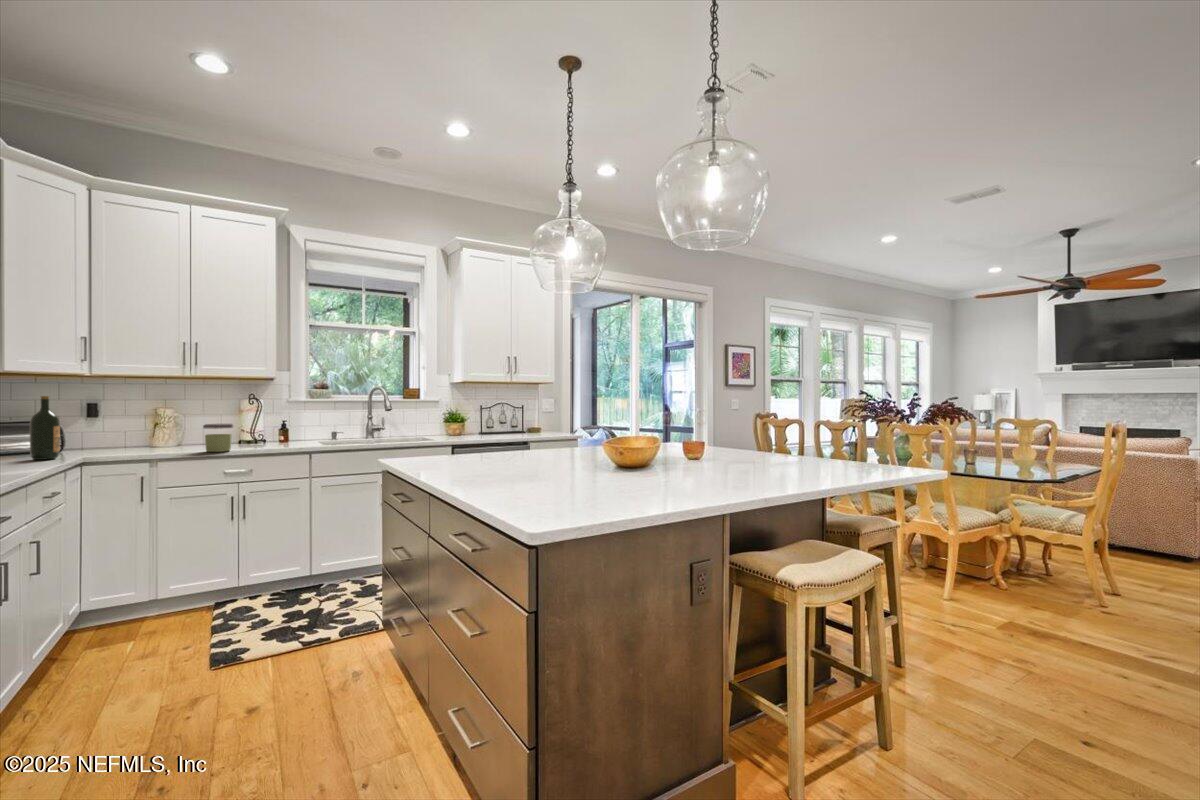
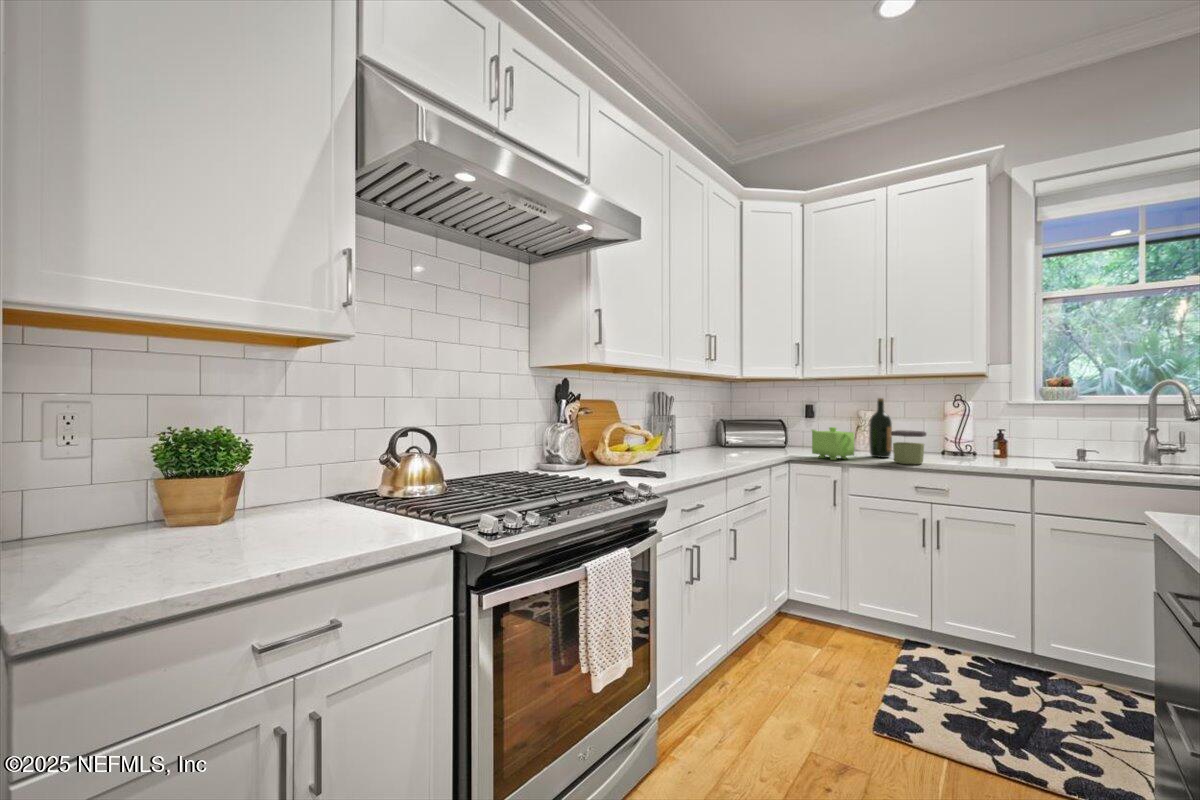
wine bottle: present [30,396,60,460] -> present [869,398,892,458]
teapot: none [111,424,165,456] -> present [812,427,854,460]

